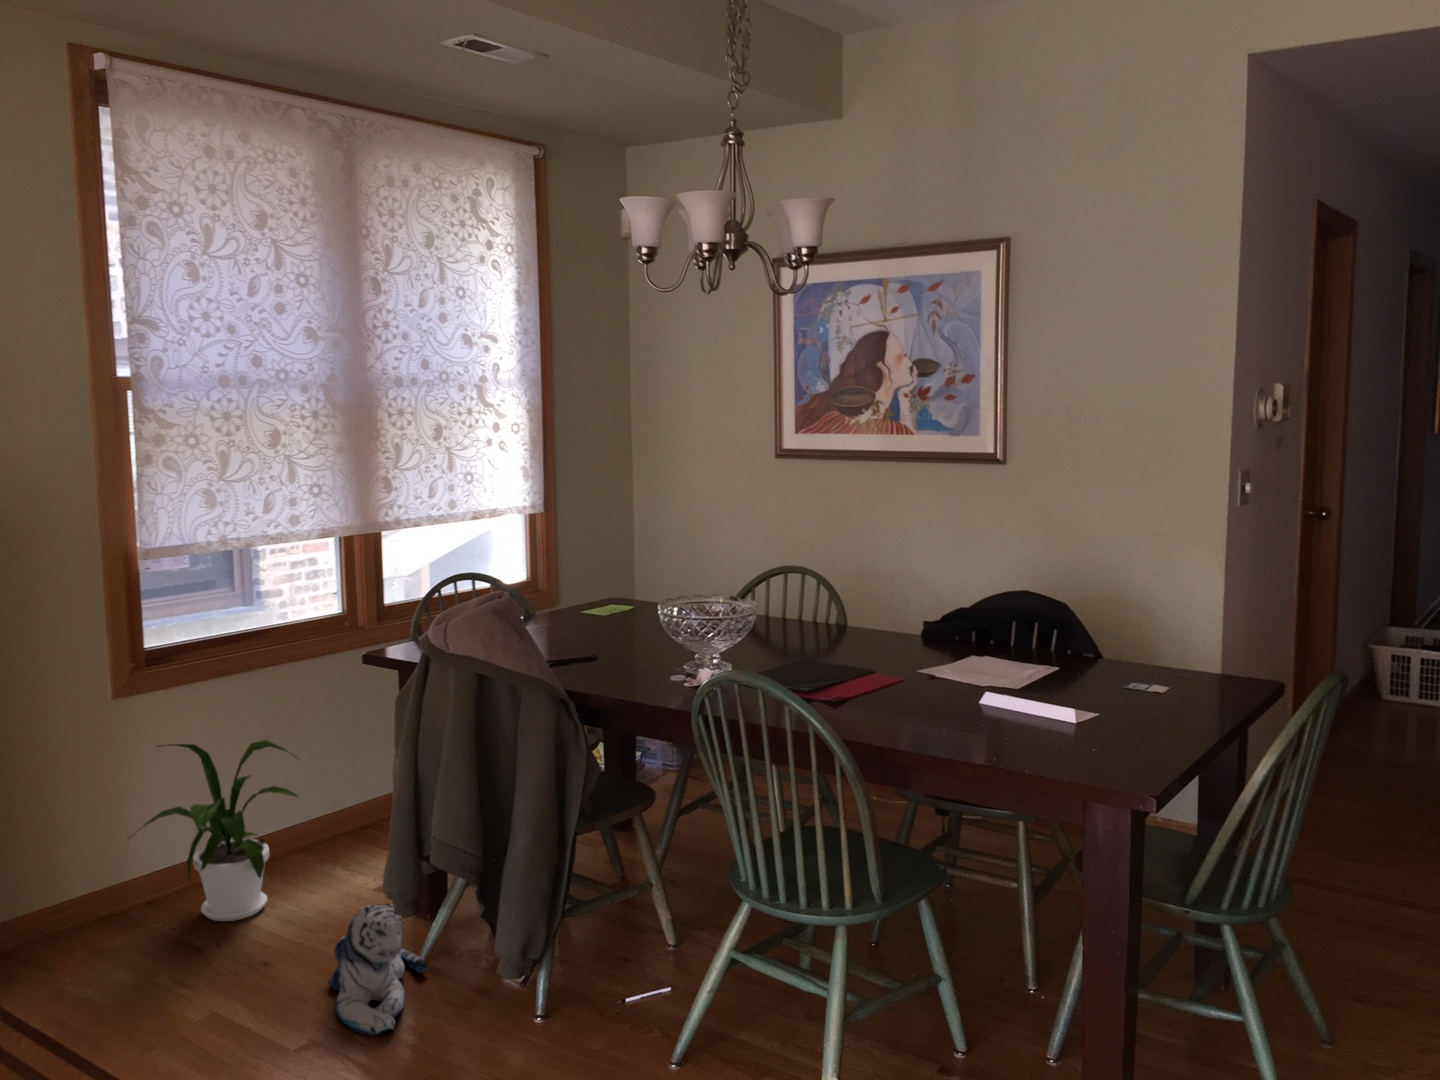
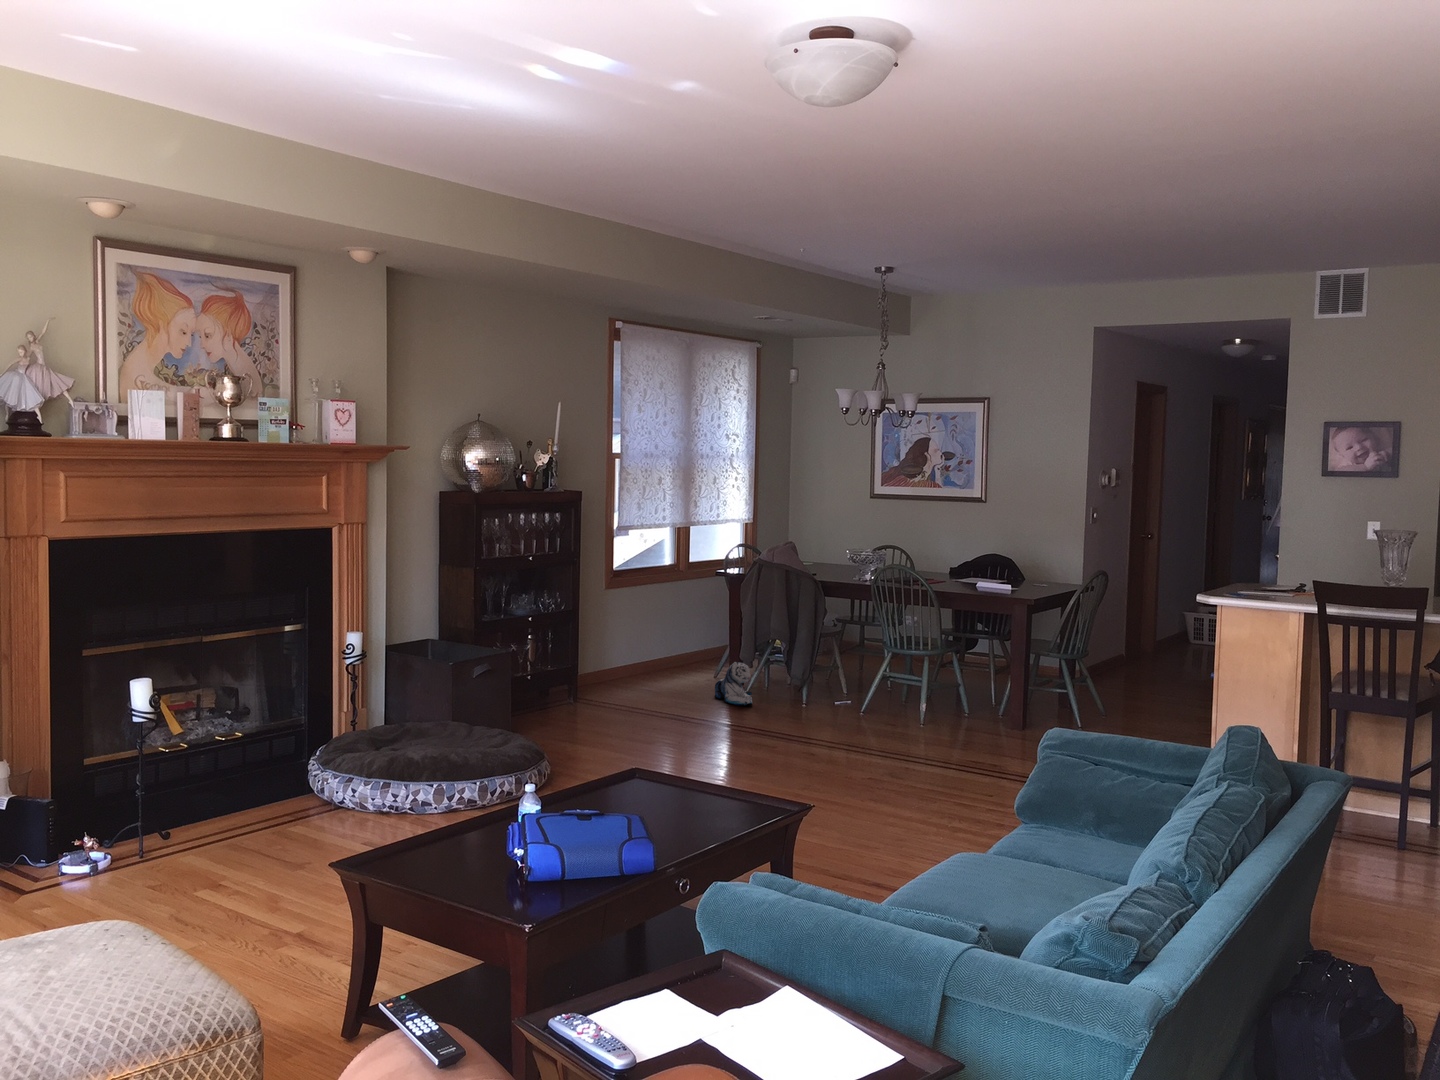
house plant: present [142,740,298,921] -> none [608,606,684,686]

